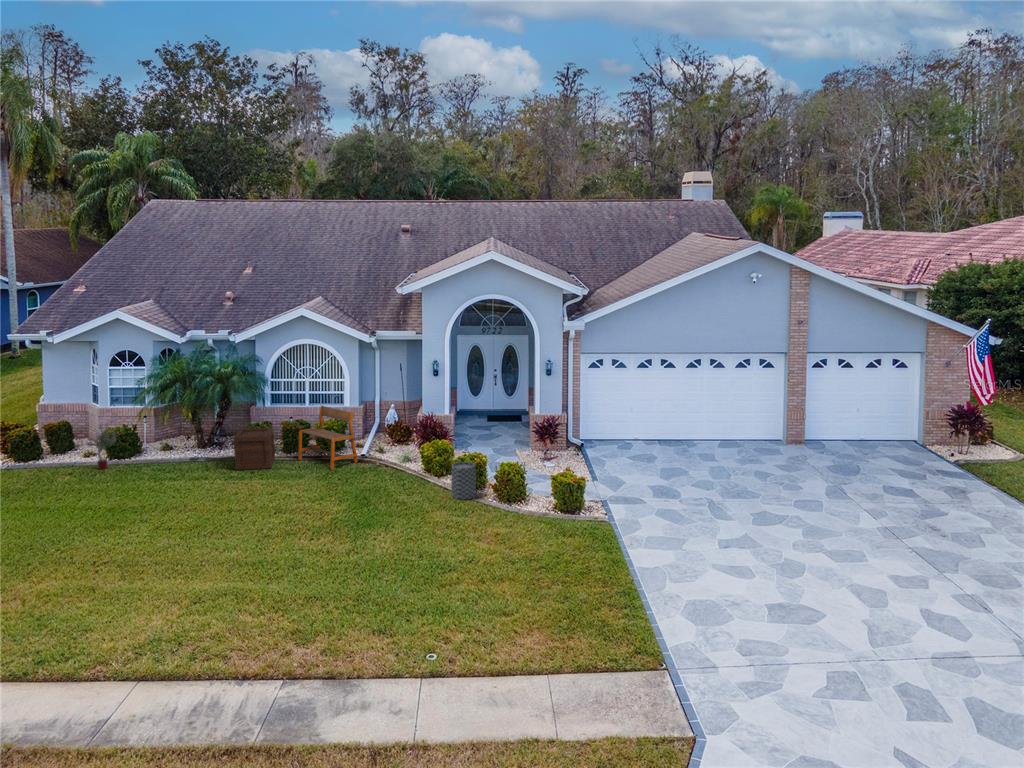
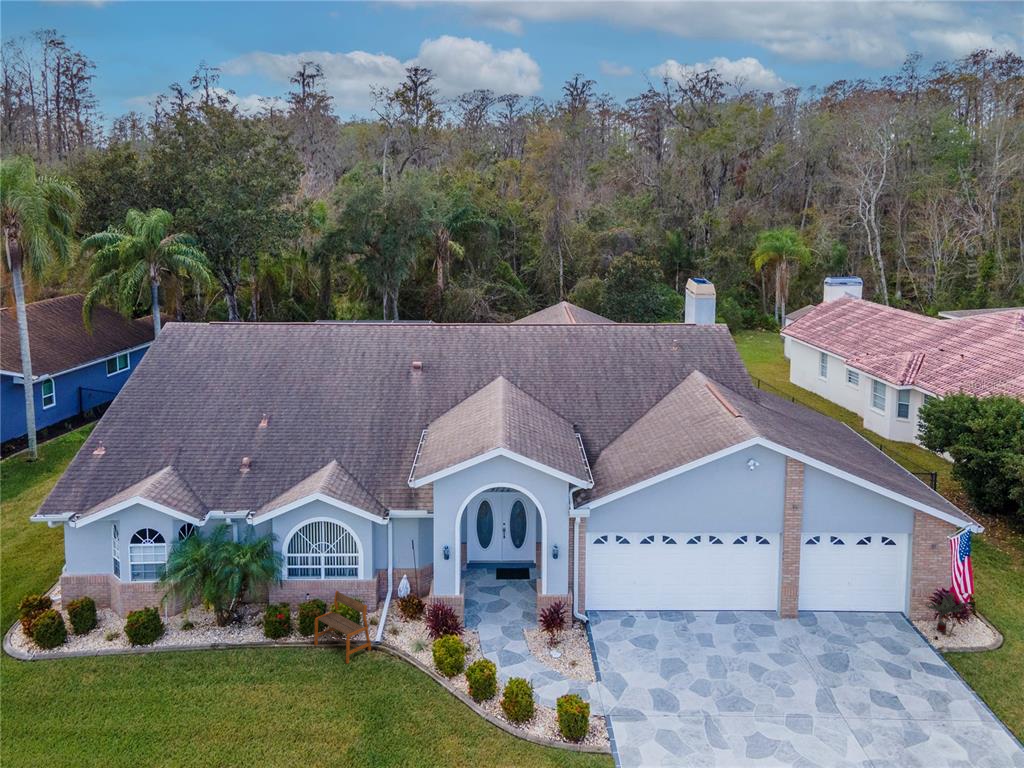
potted tree: present [86,425,117,469] -> present [926,593,963,632]
wooden crate: present [233,428,275,470] -> none [253,615,292,663]
trash can: present [451,462,476,500] -> none [463,679,486,719]

